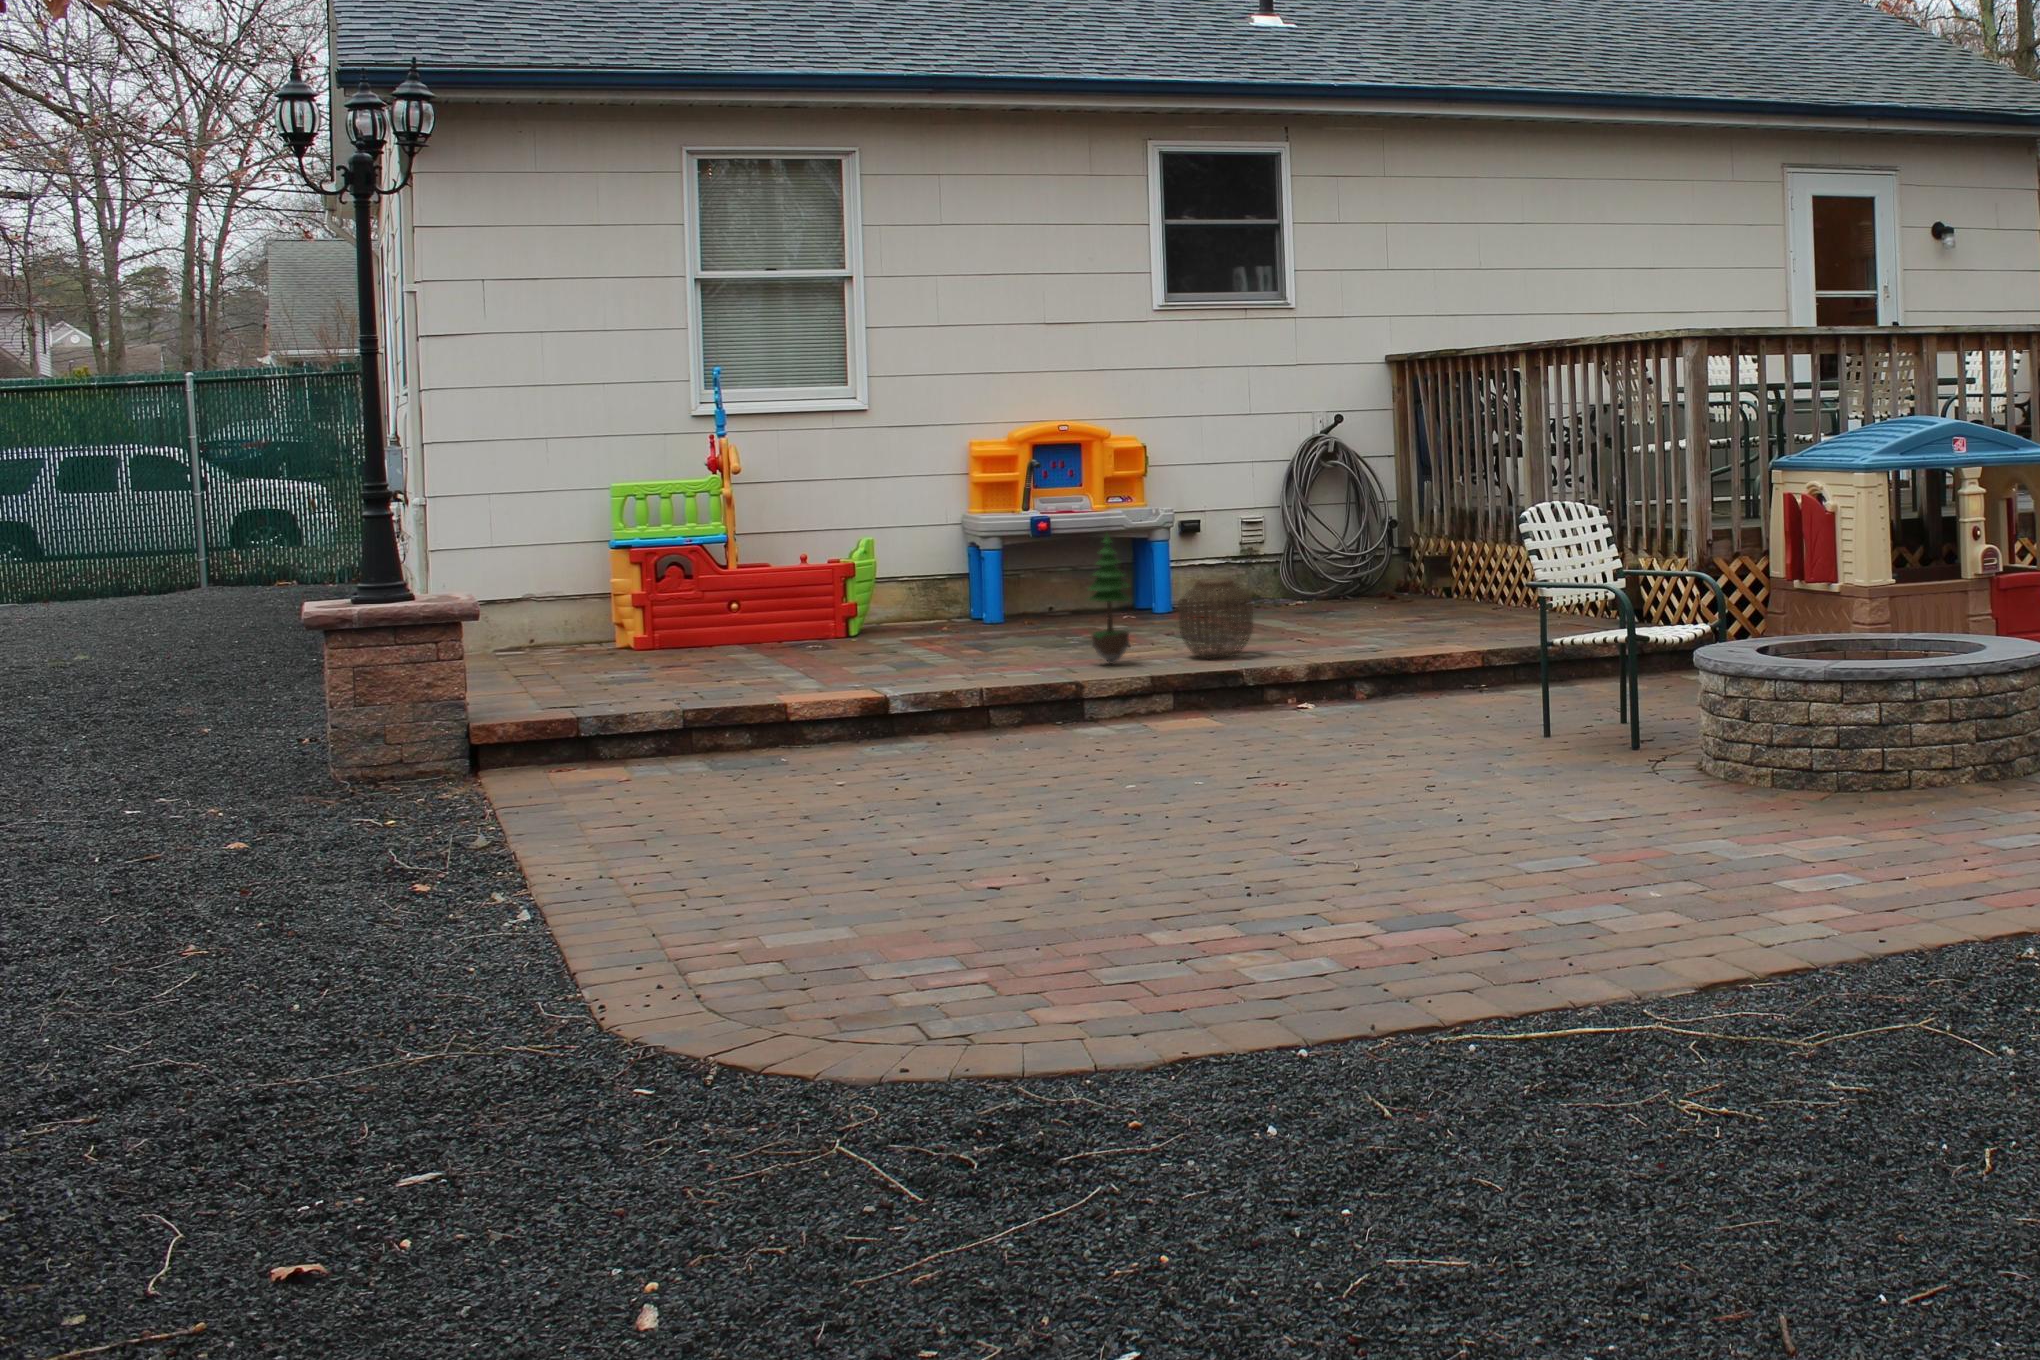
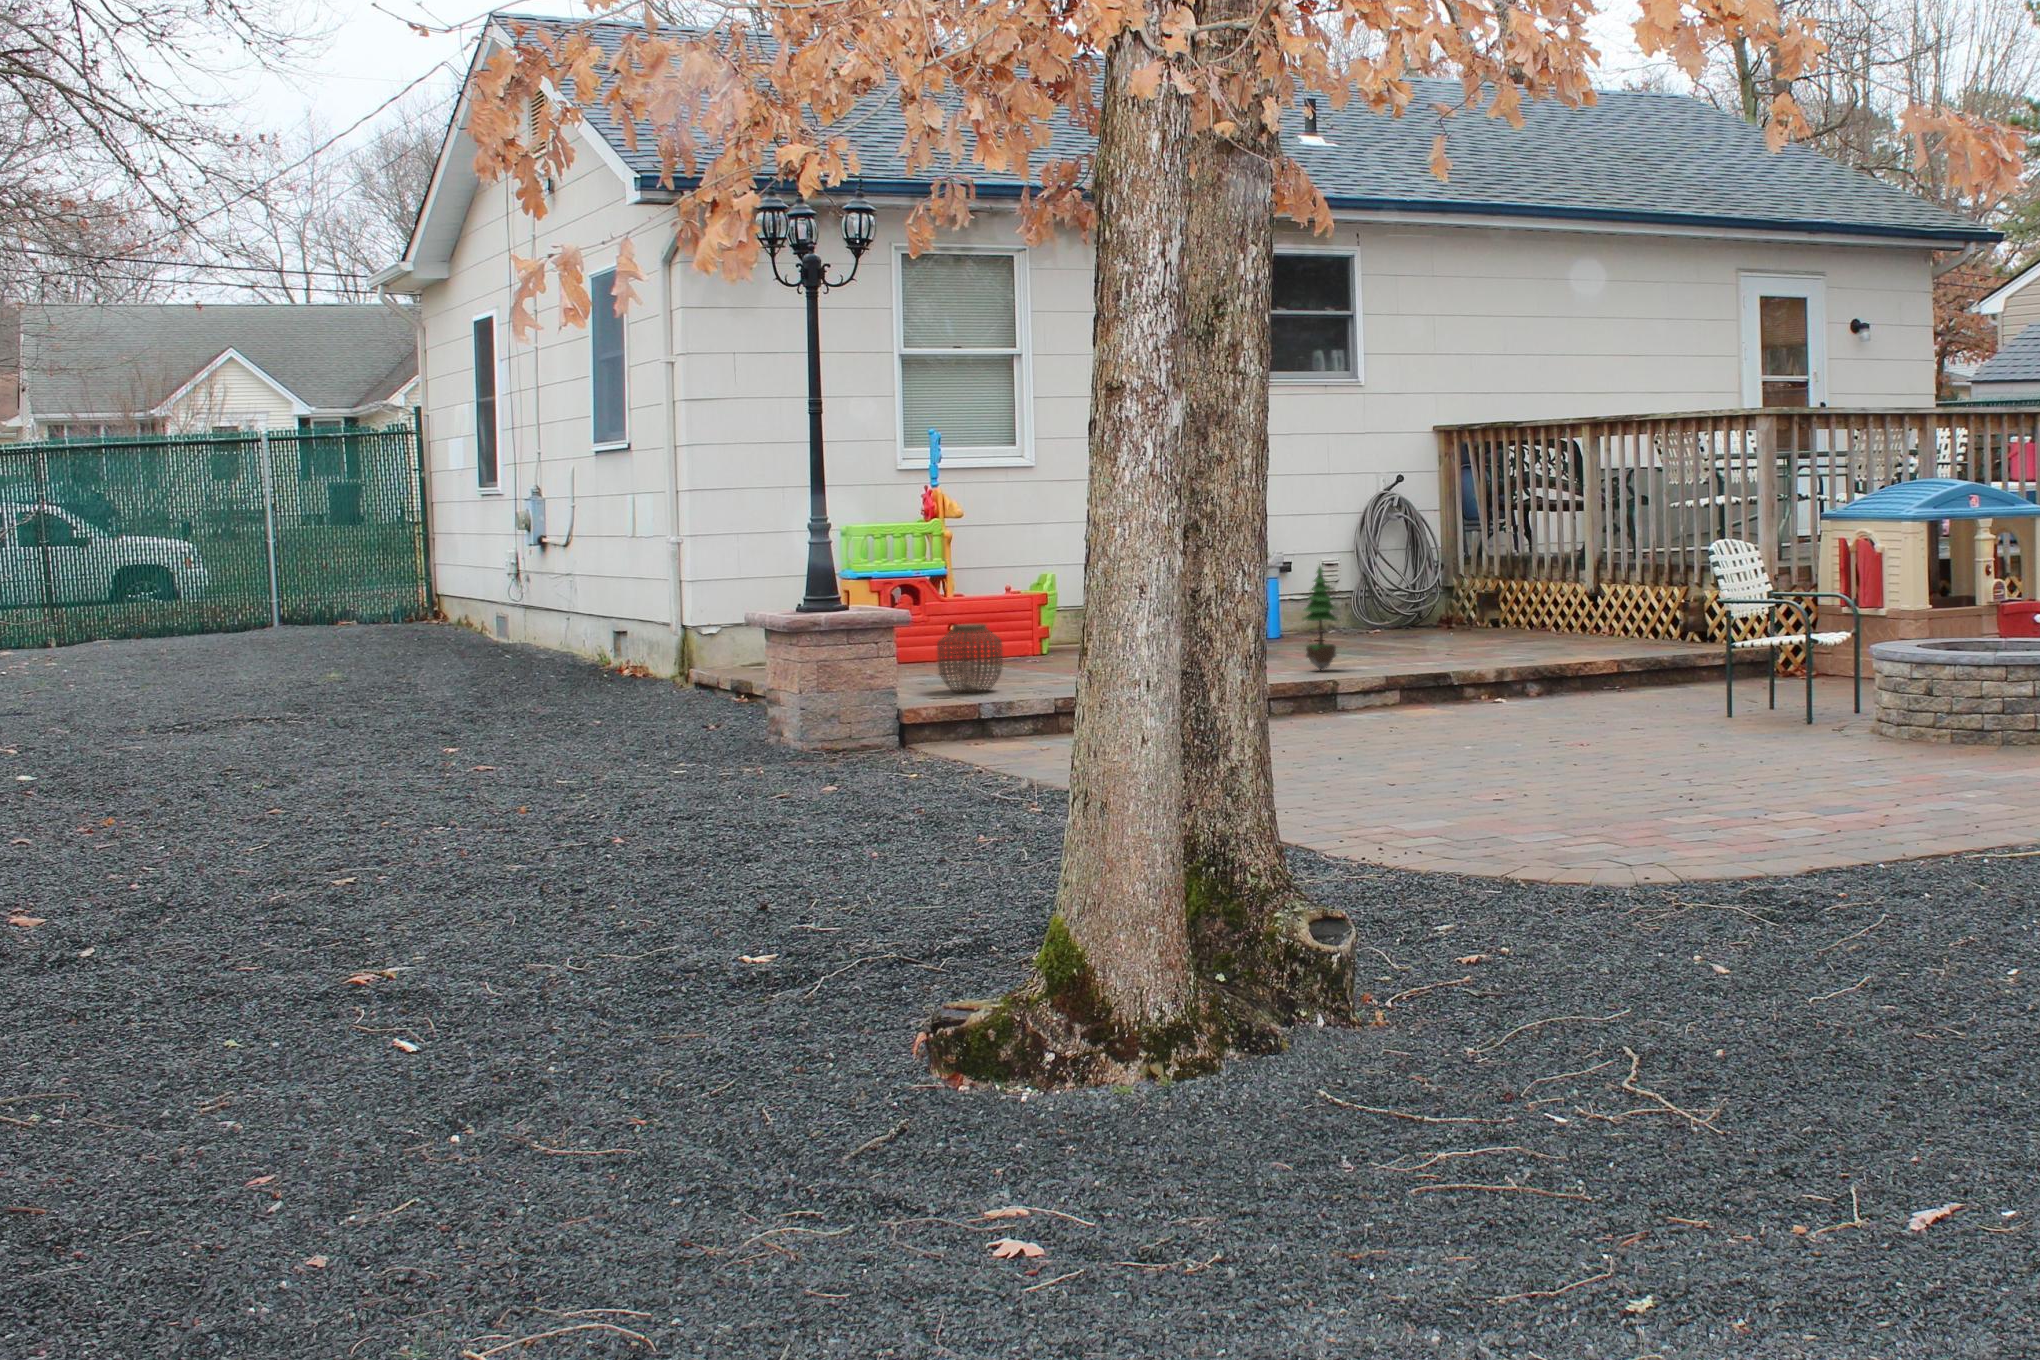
woven basket: present [1179,579,1253,659] -> present [937,624,1003,693]

